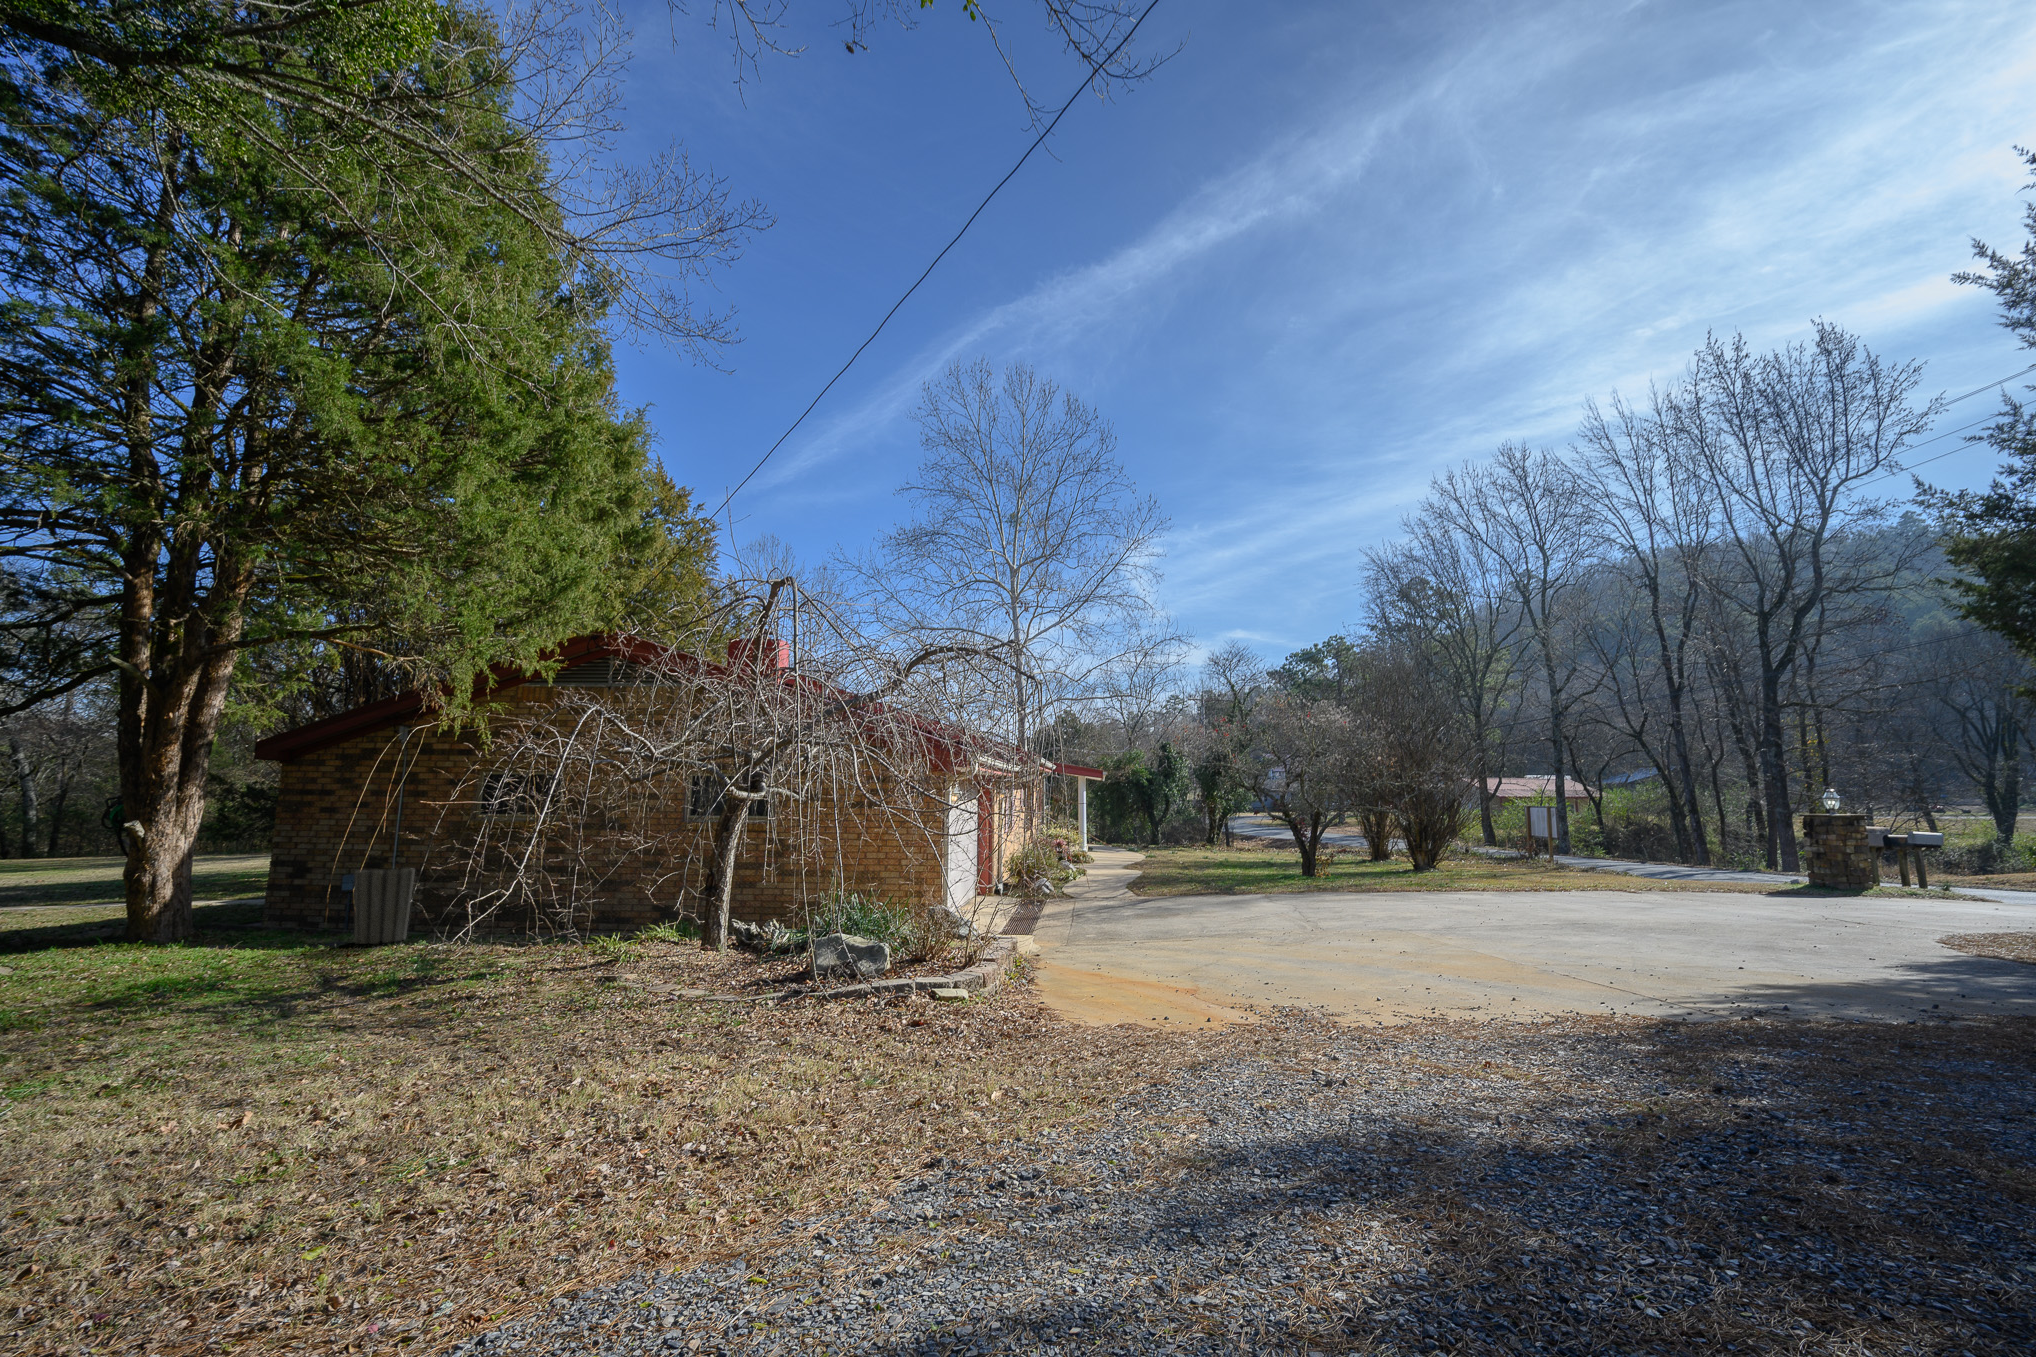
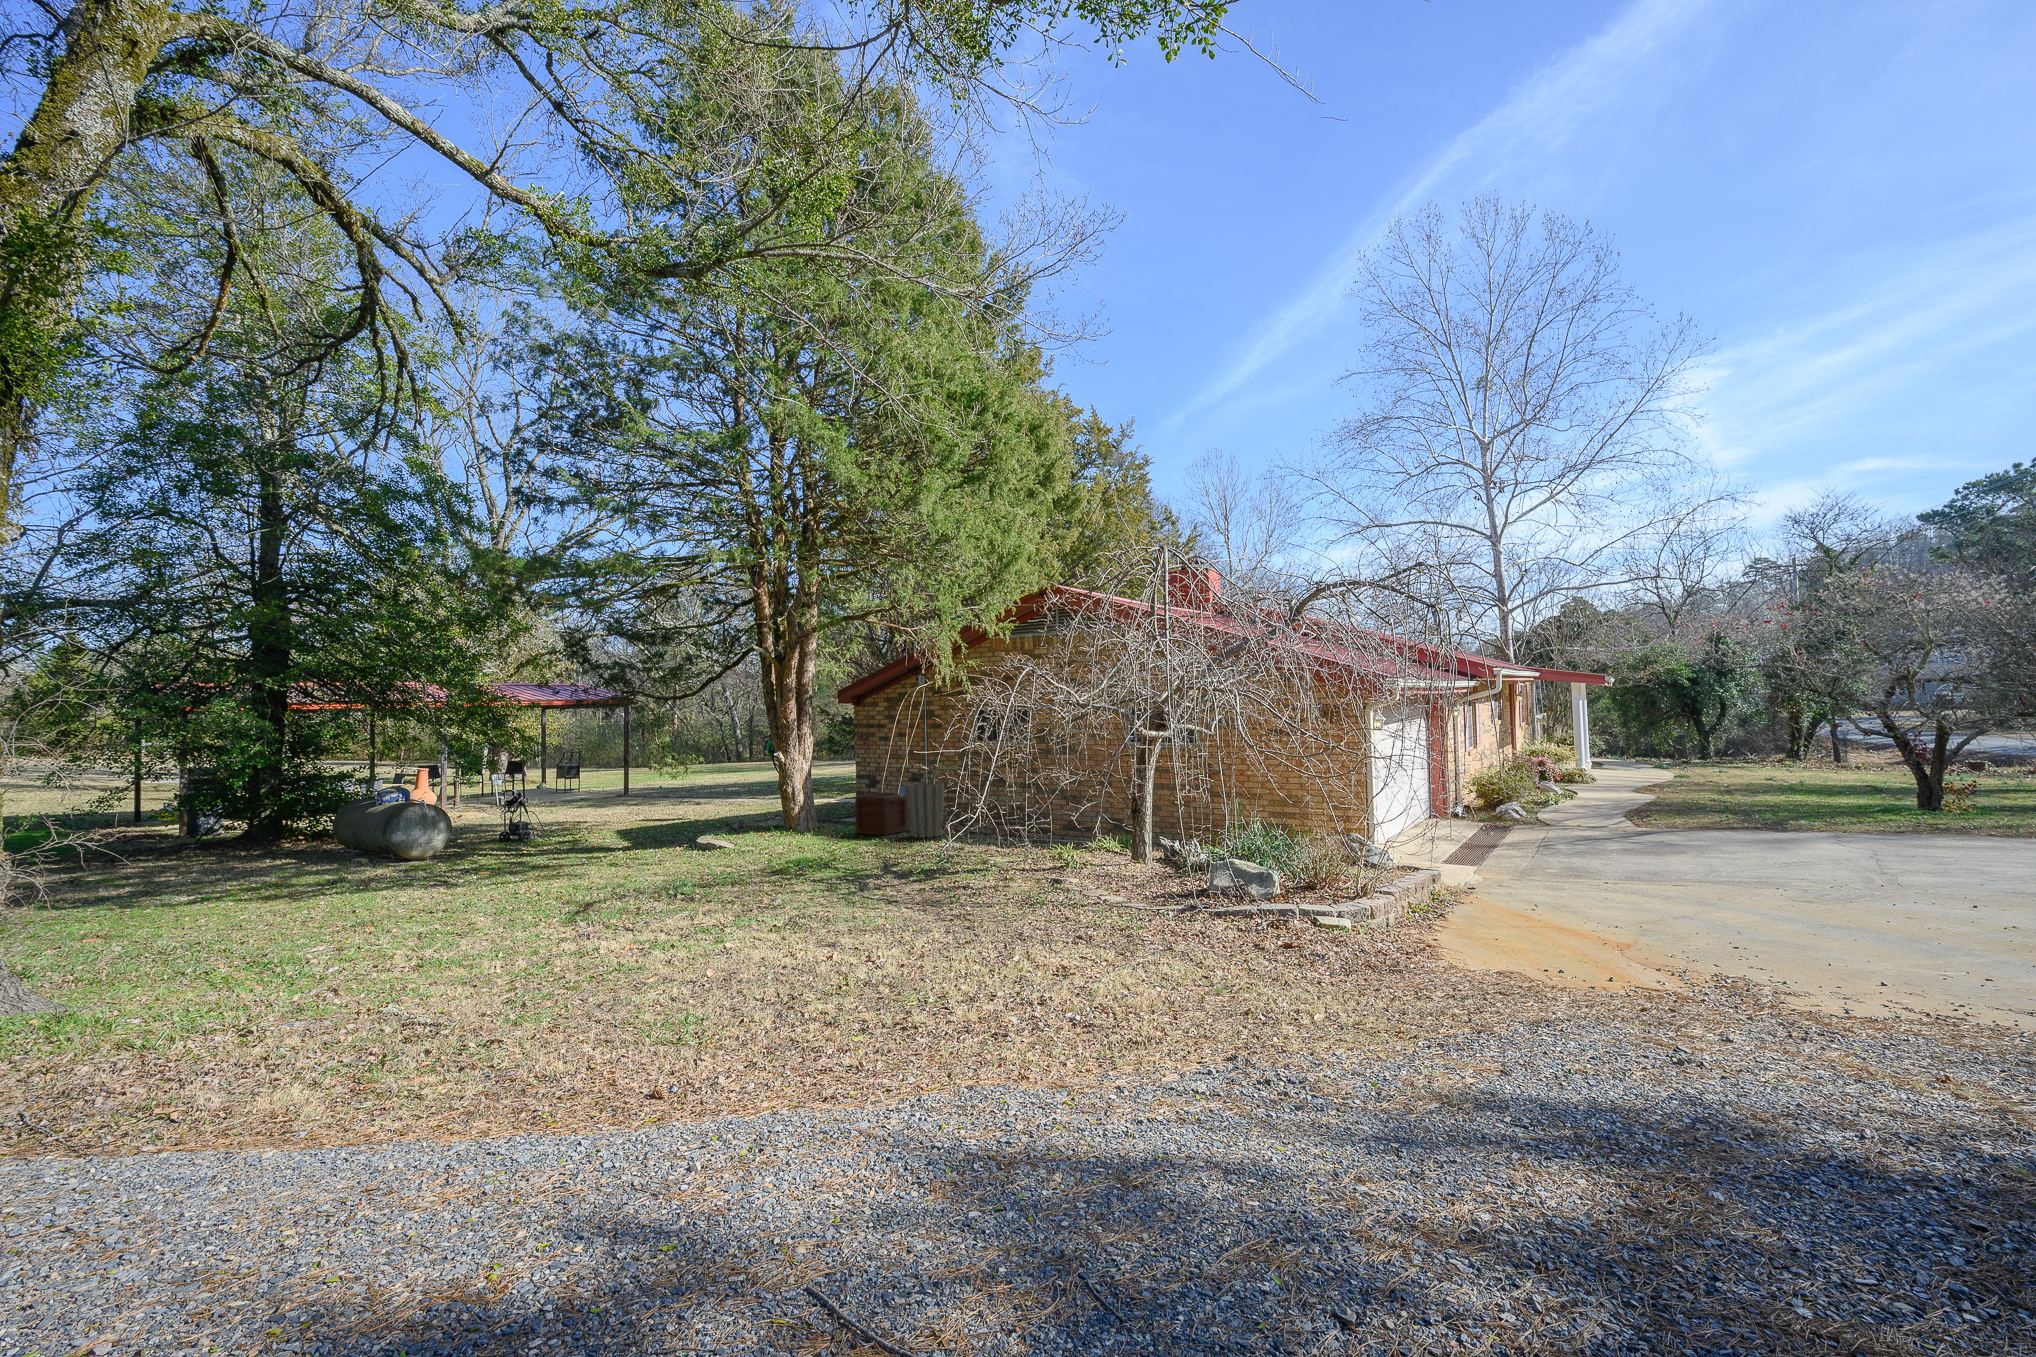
wooden crate: none [259,885,353,945] -> present [855,793,908,835]

